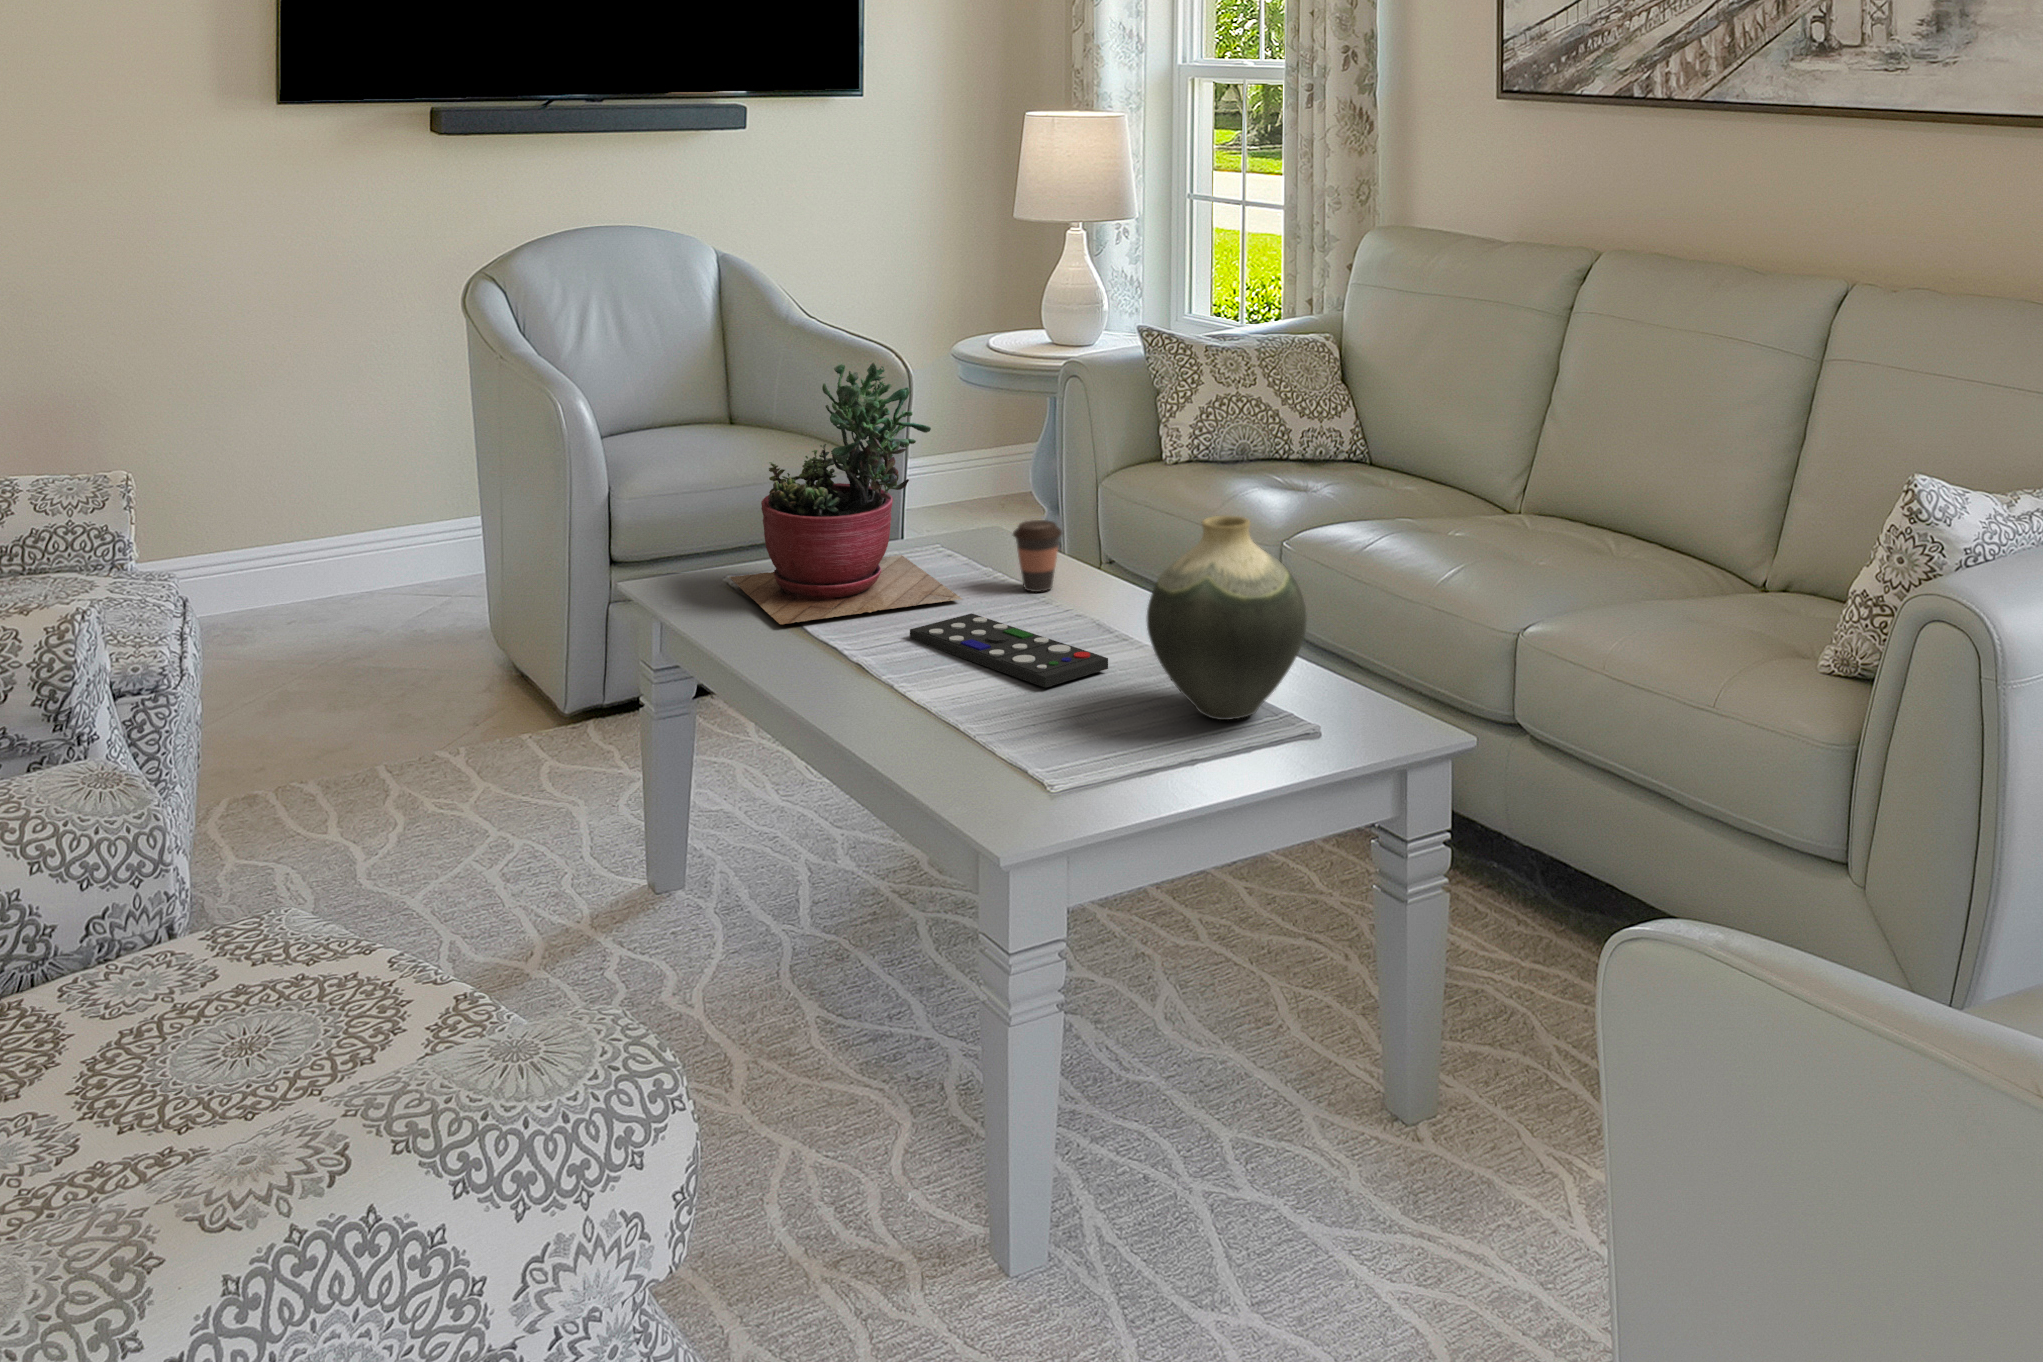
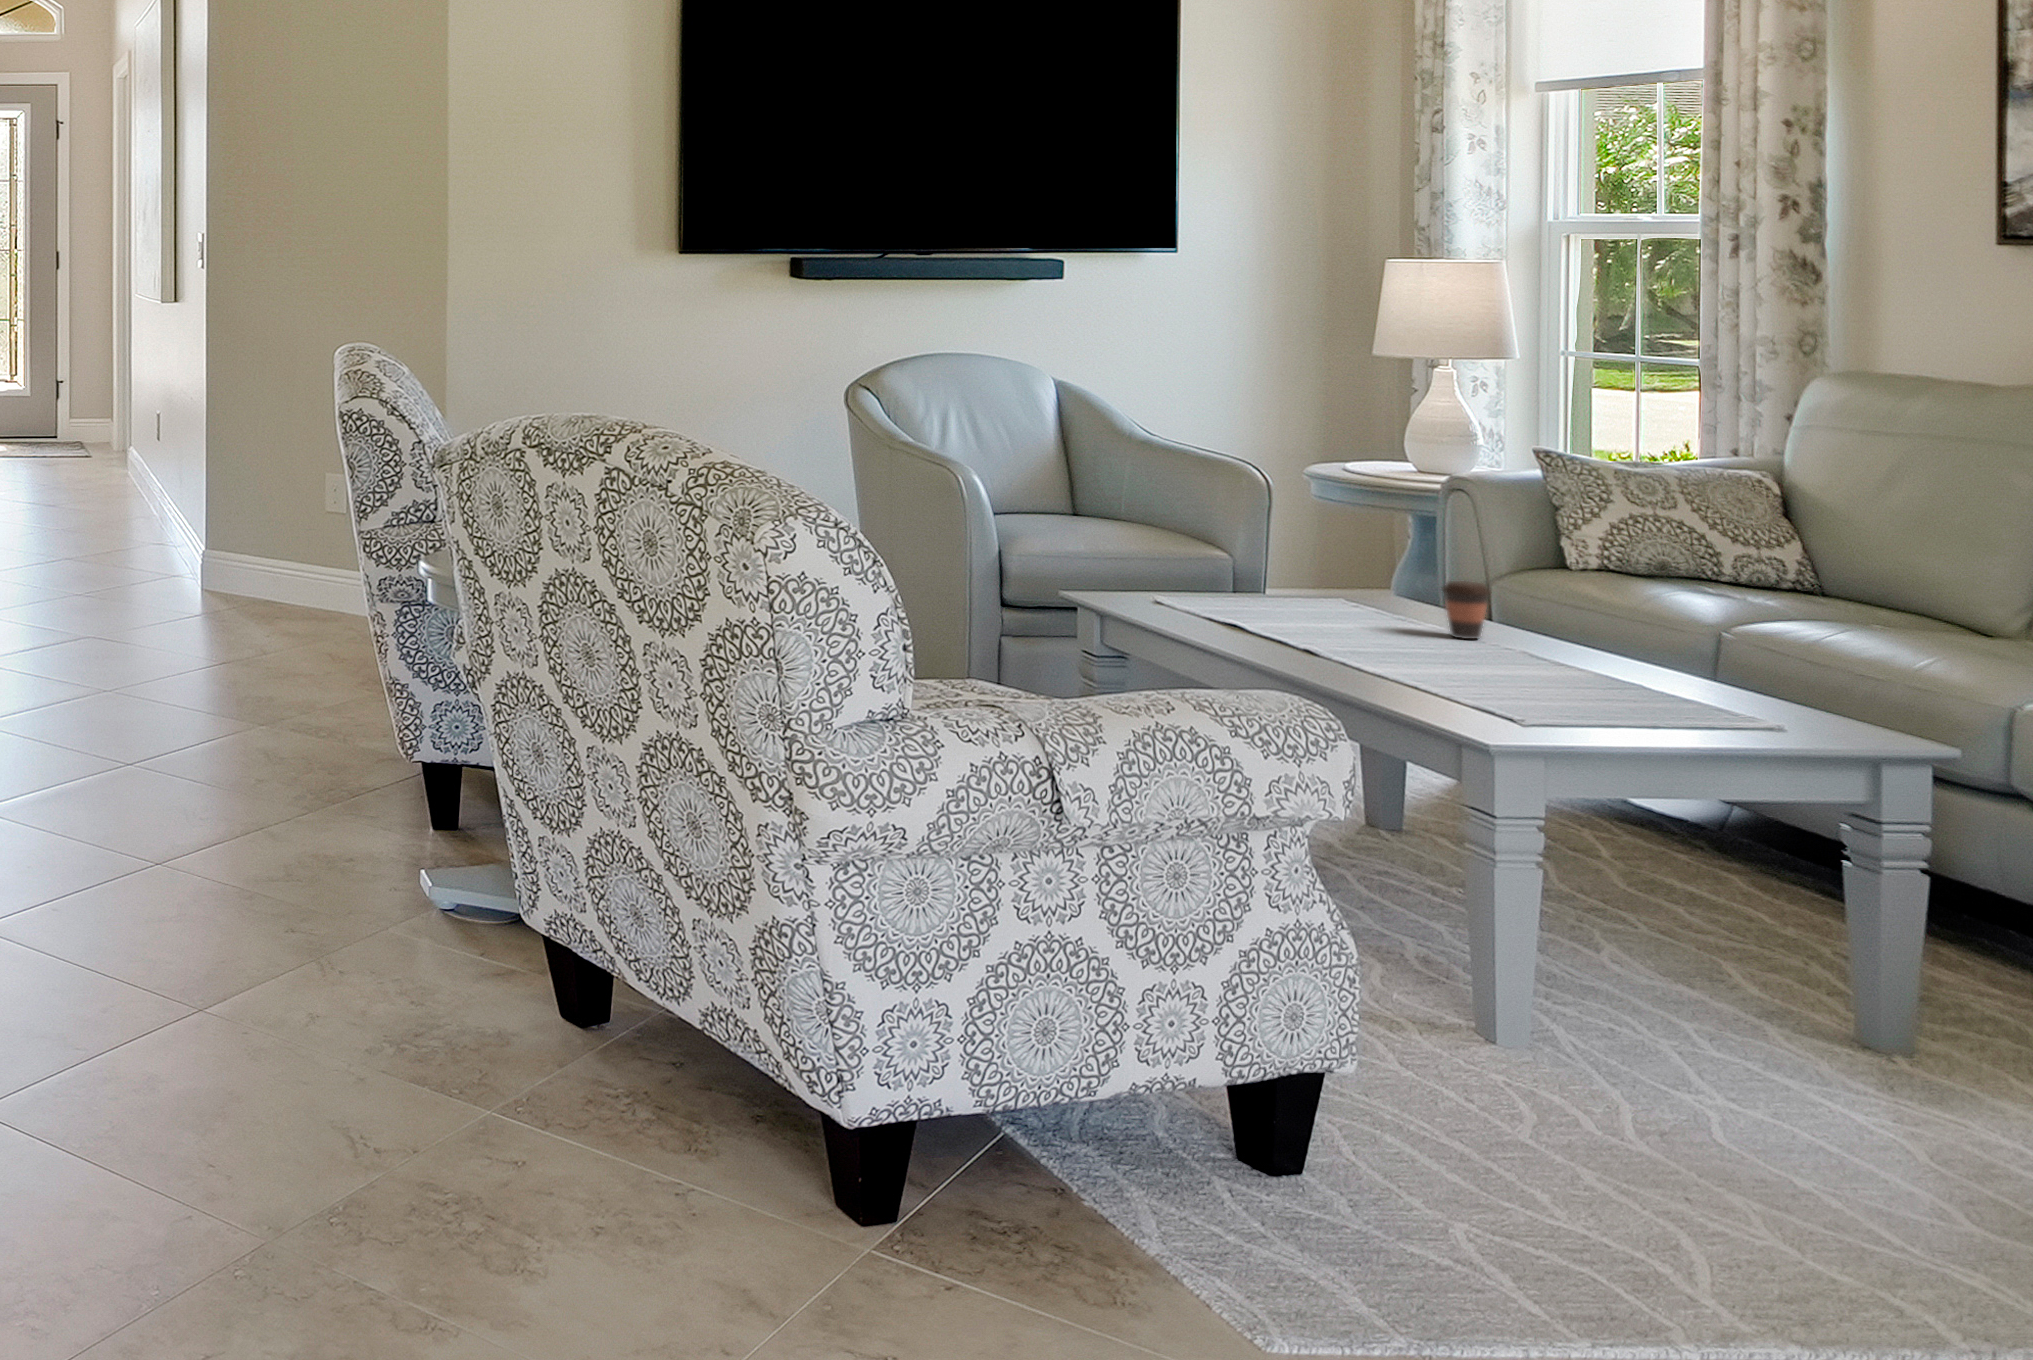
succulent plant: present [729,362,962,624] -> none [1170,440,1394,635]
vase: present [1147,515,1306,720] -> none [1612,559,1782,724]
remote control: present [910,613,1108,688] -> none [1355,642,1561,688]

